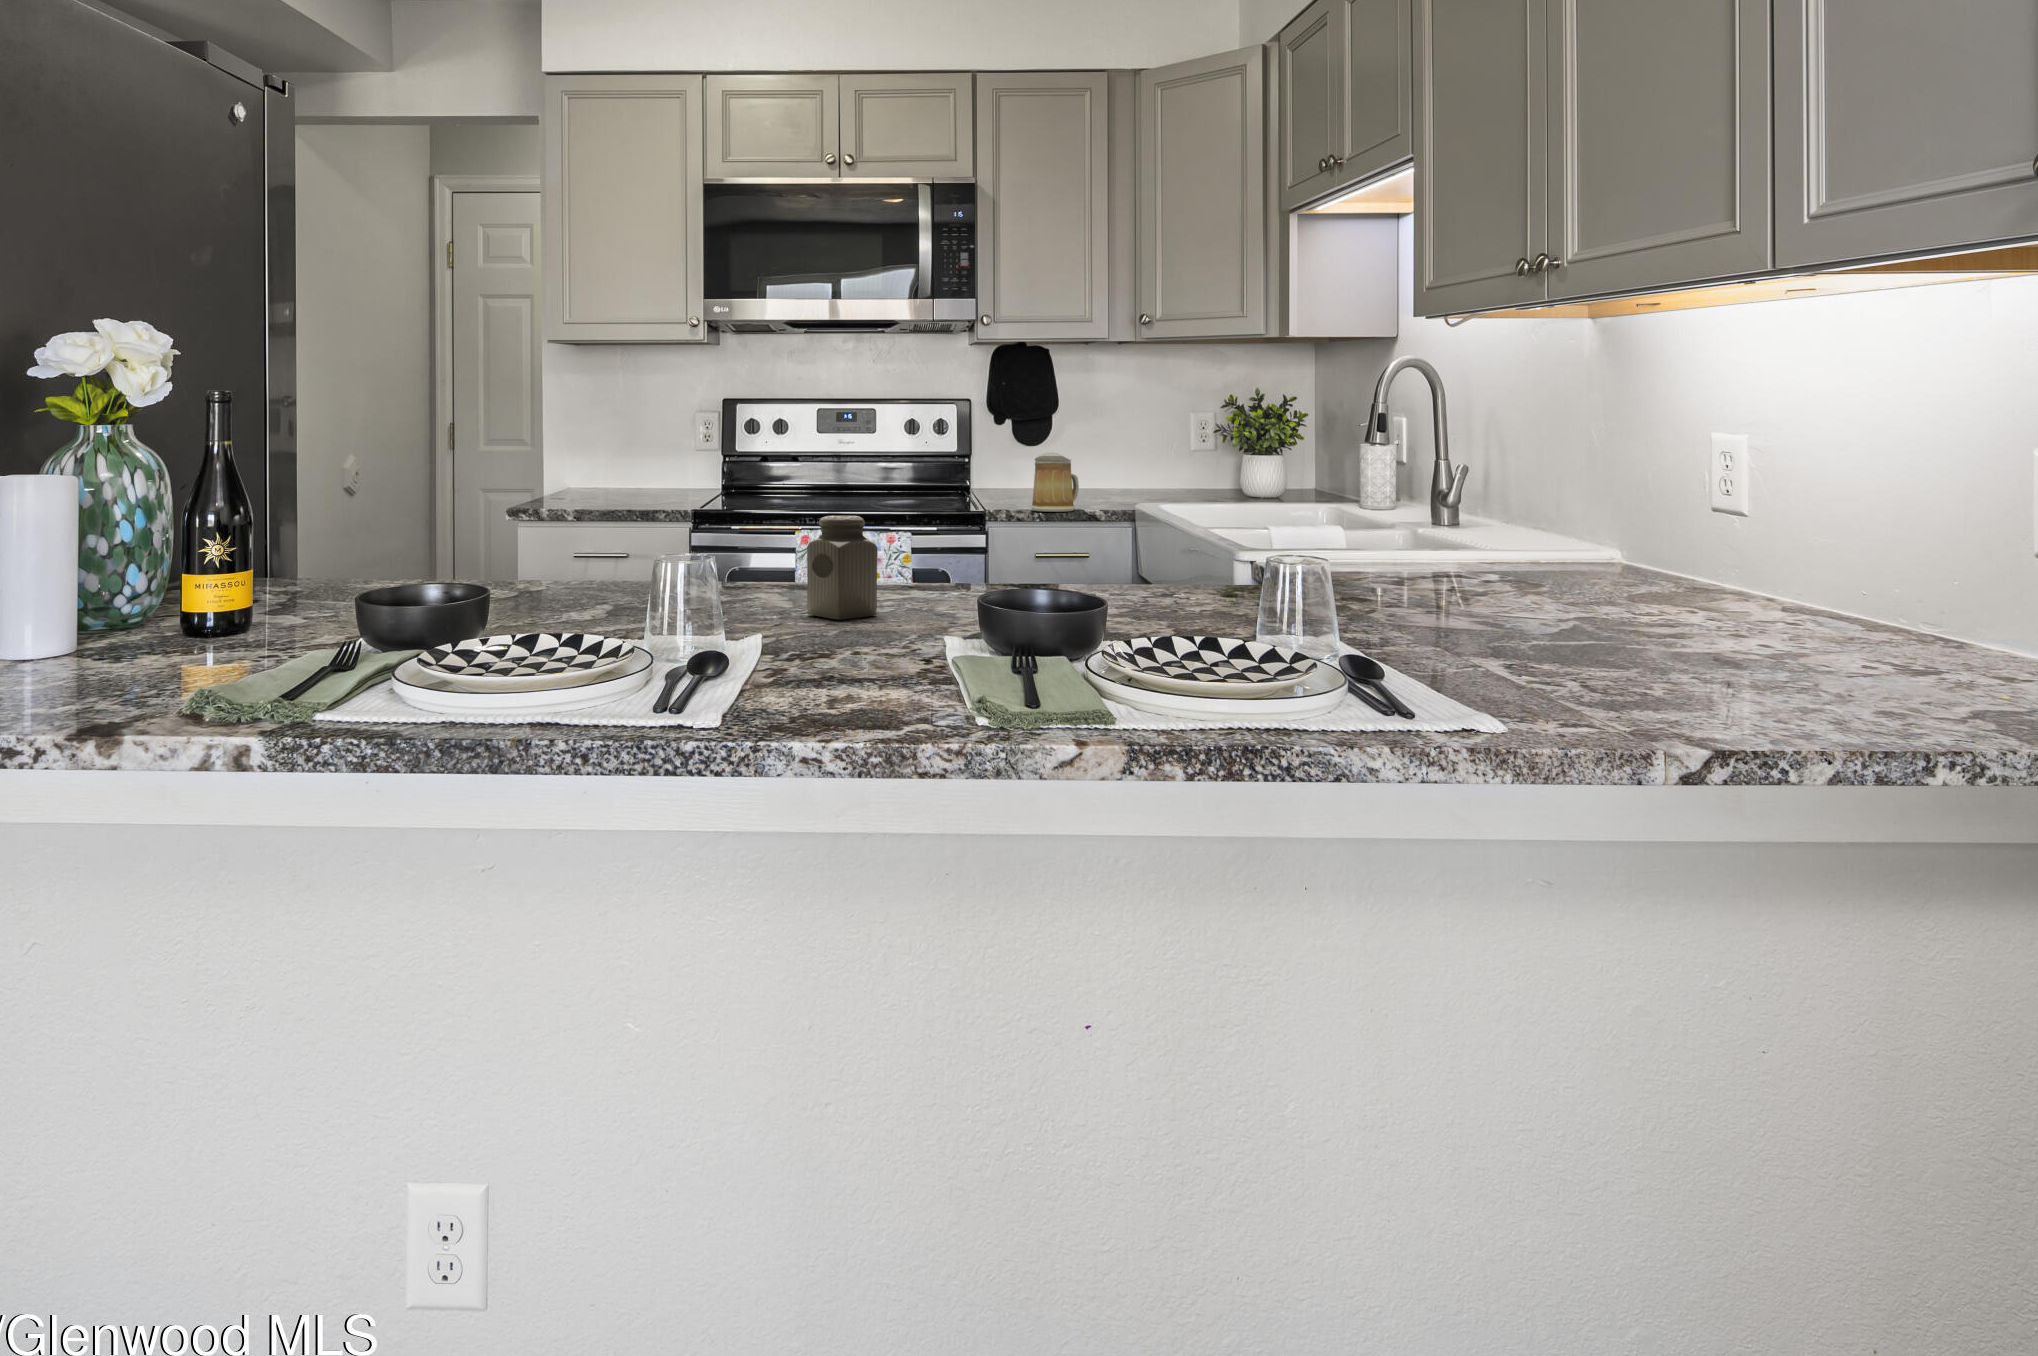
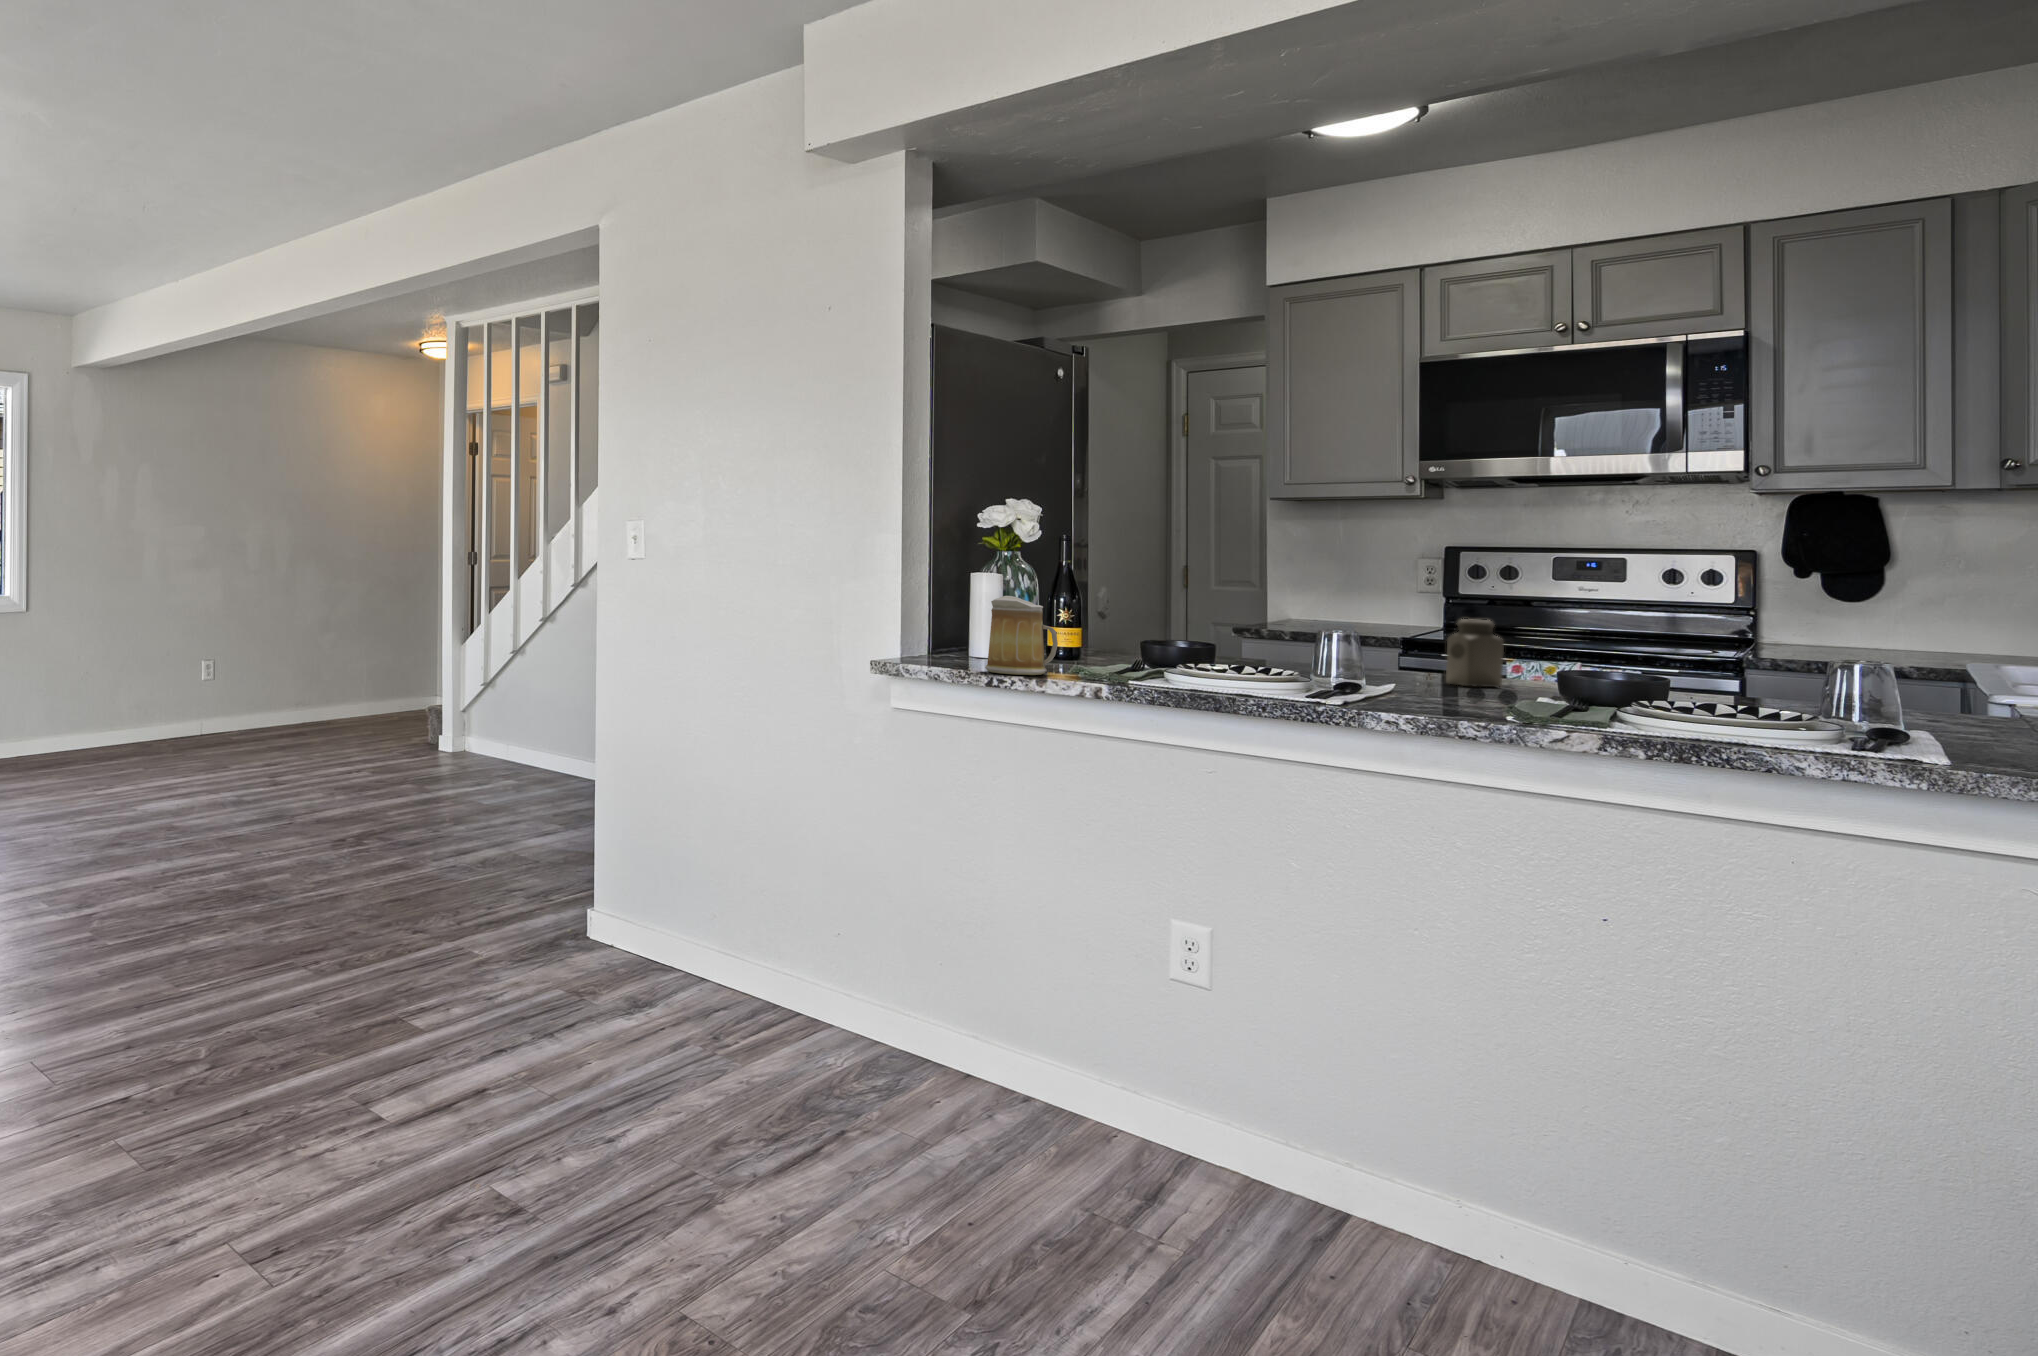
mug: present [1031,452,1079,512] -> present [985,596,1058,675]

